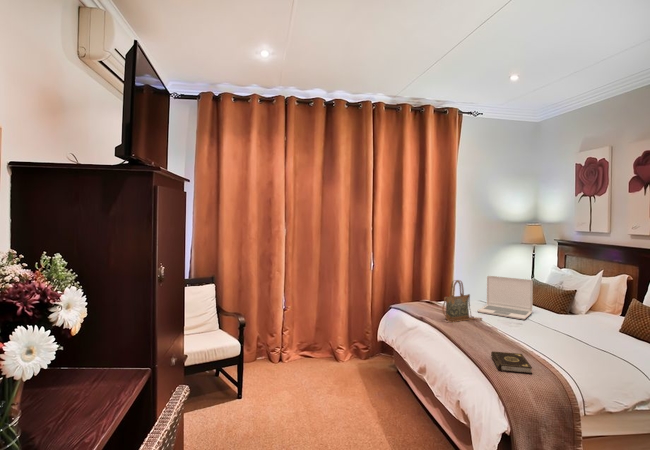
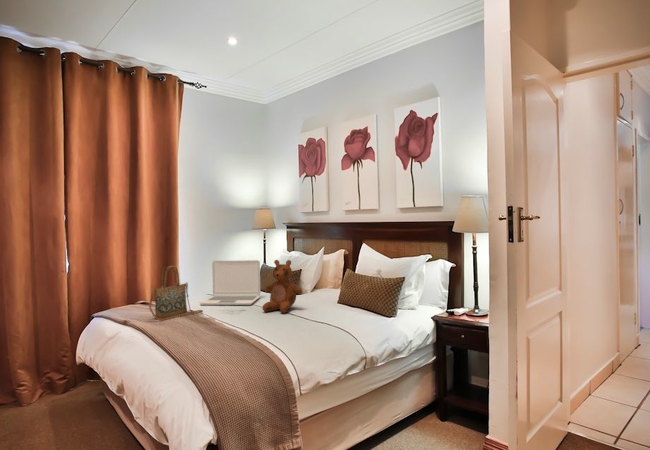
teddy bear: none [538,284,580,334] -> present [263,260,302,313]
book: present [491,351,532,374] -> none [201,340,246,366]

